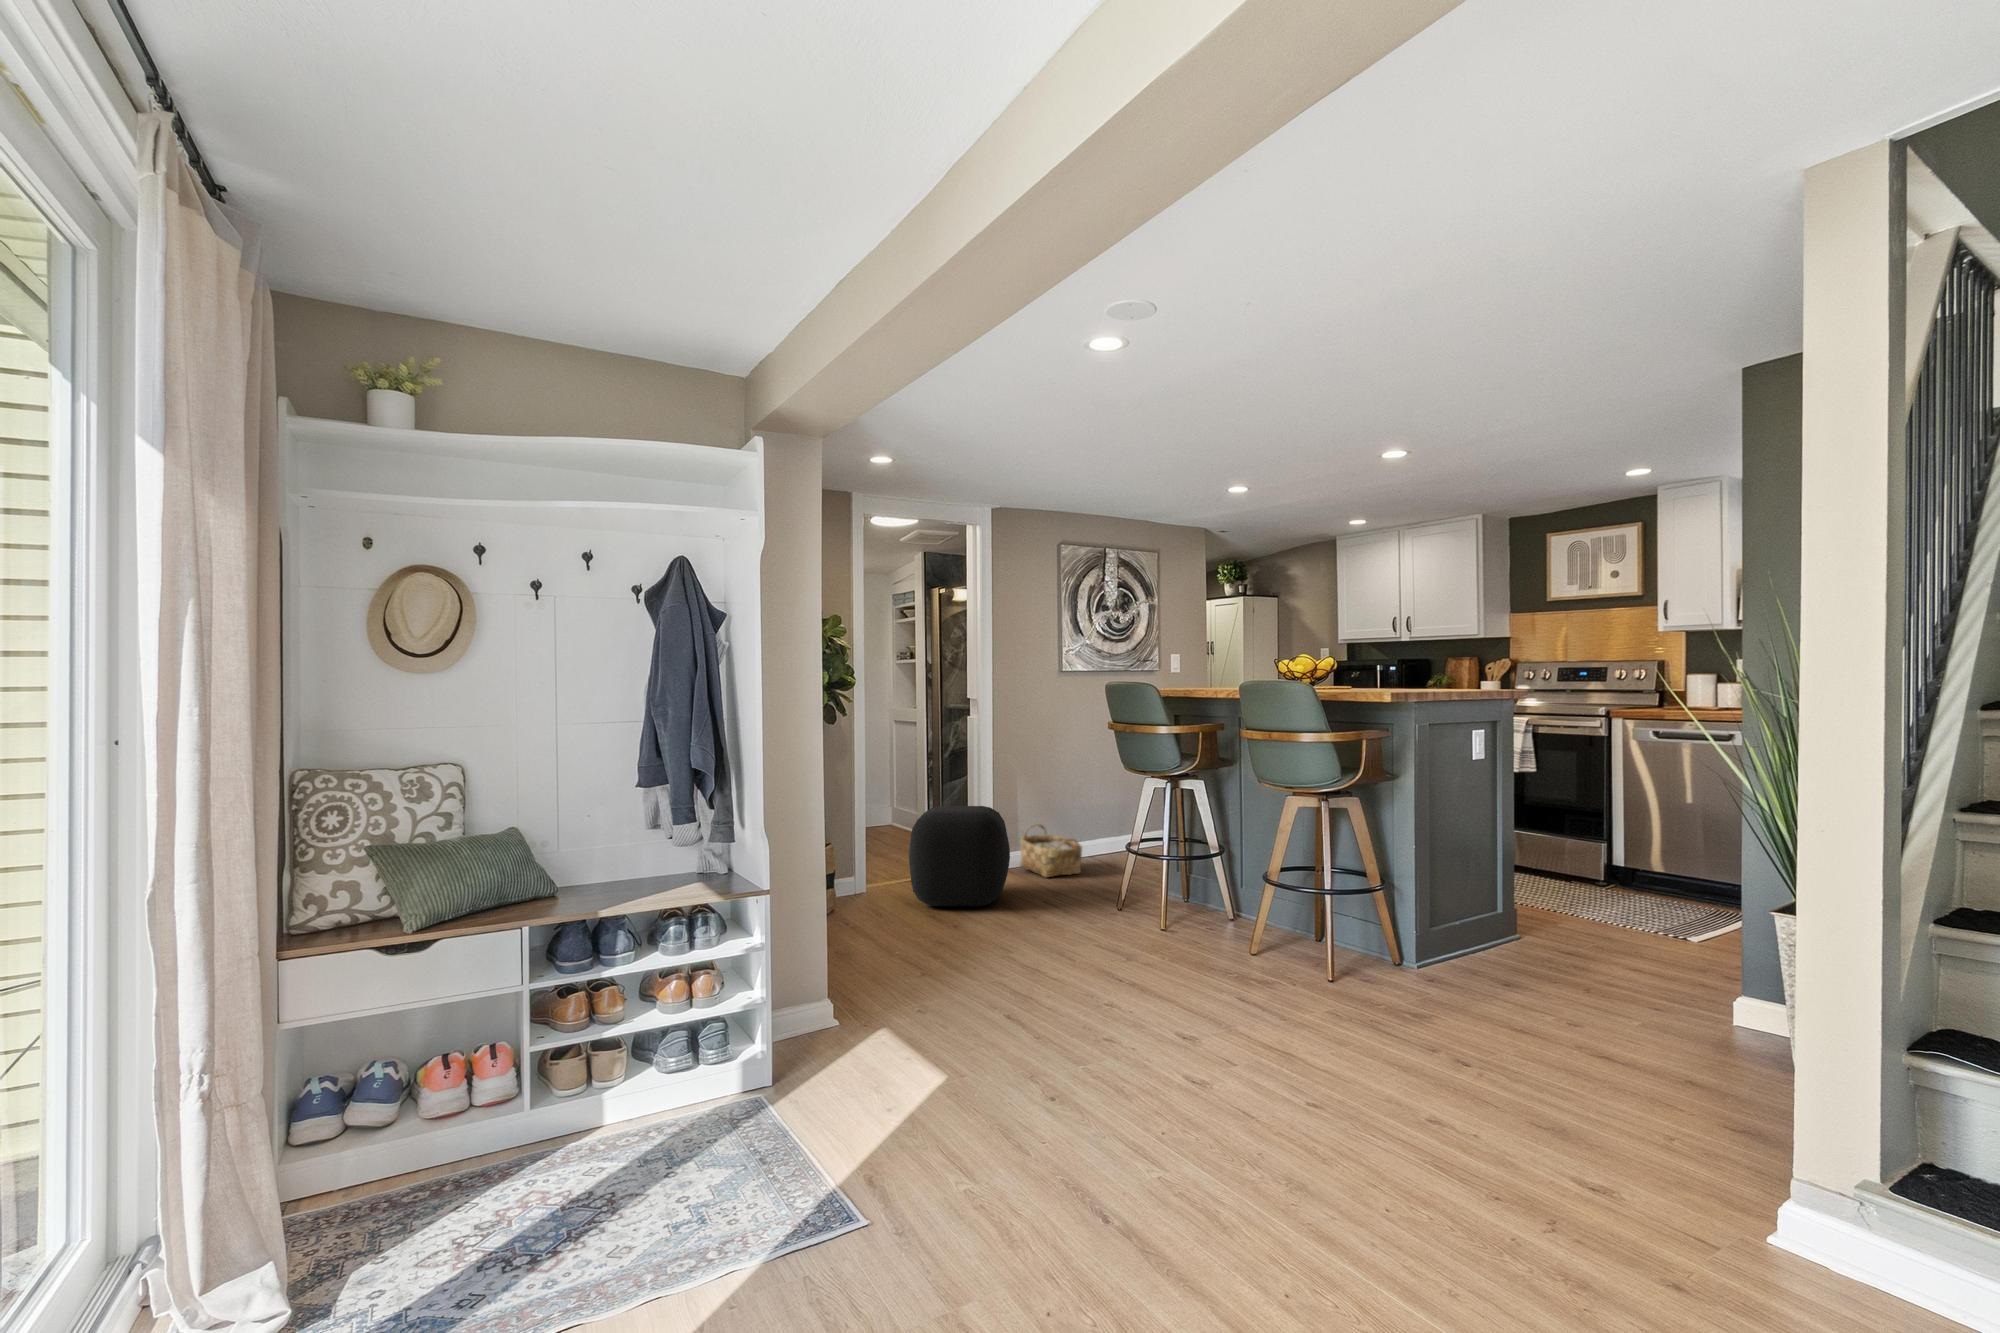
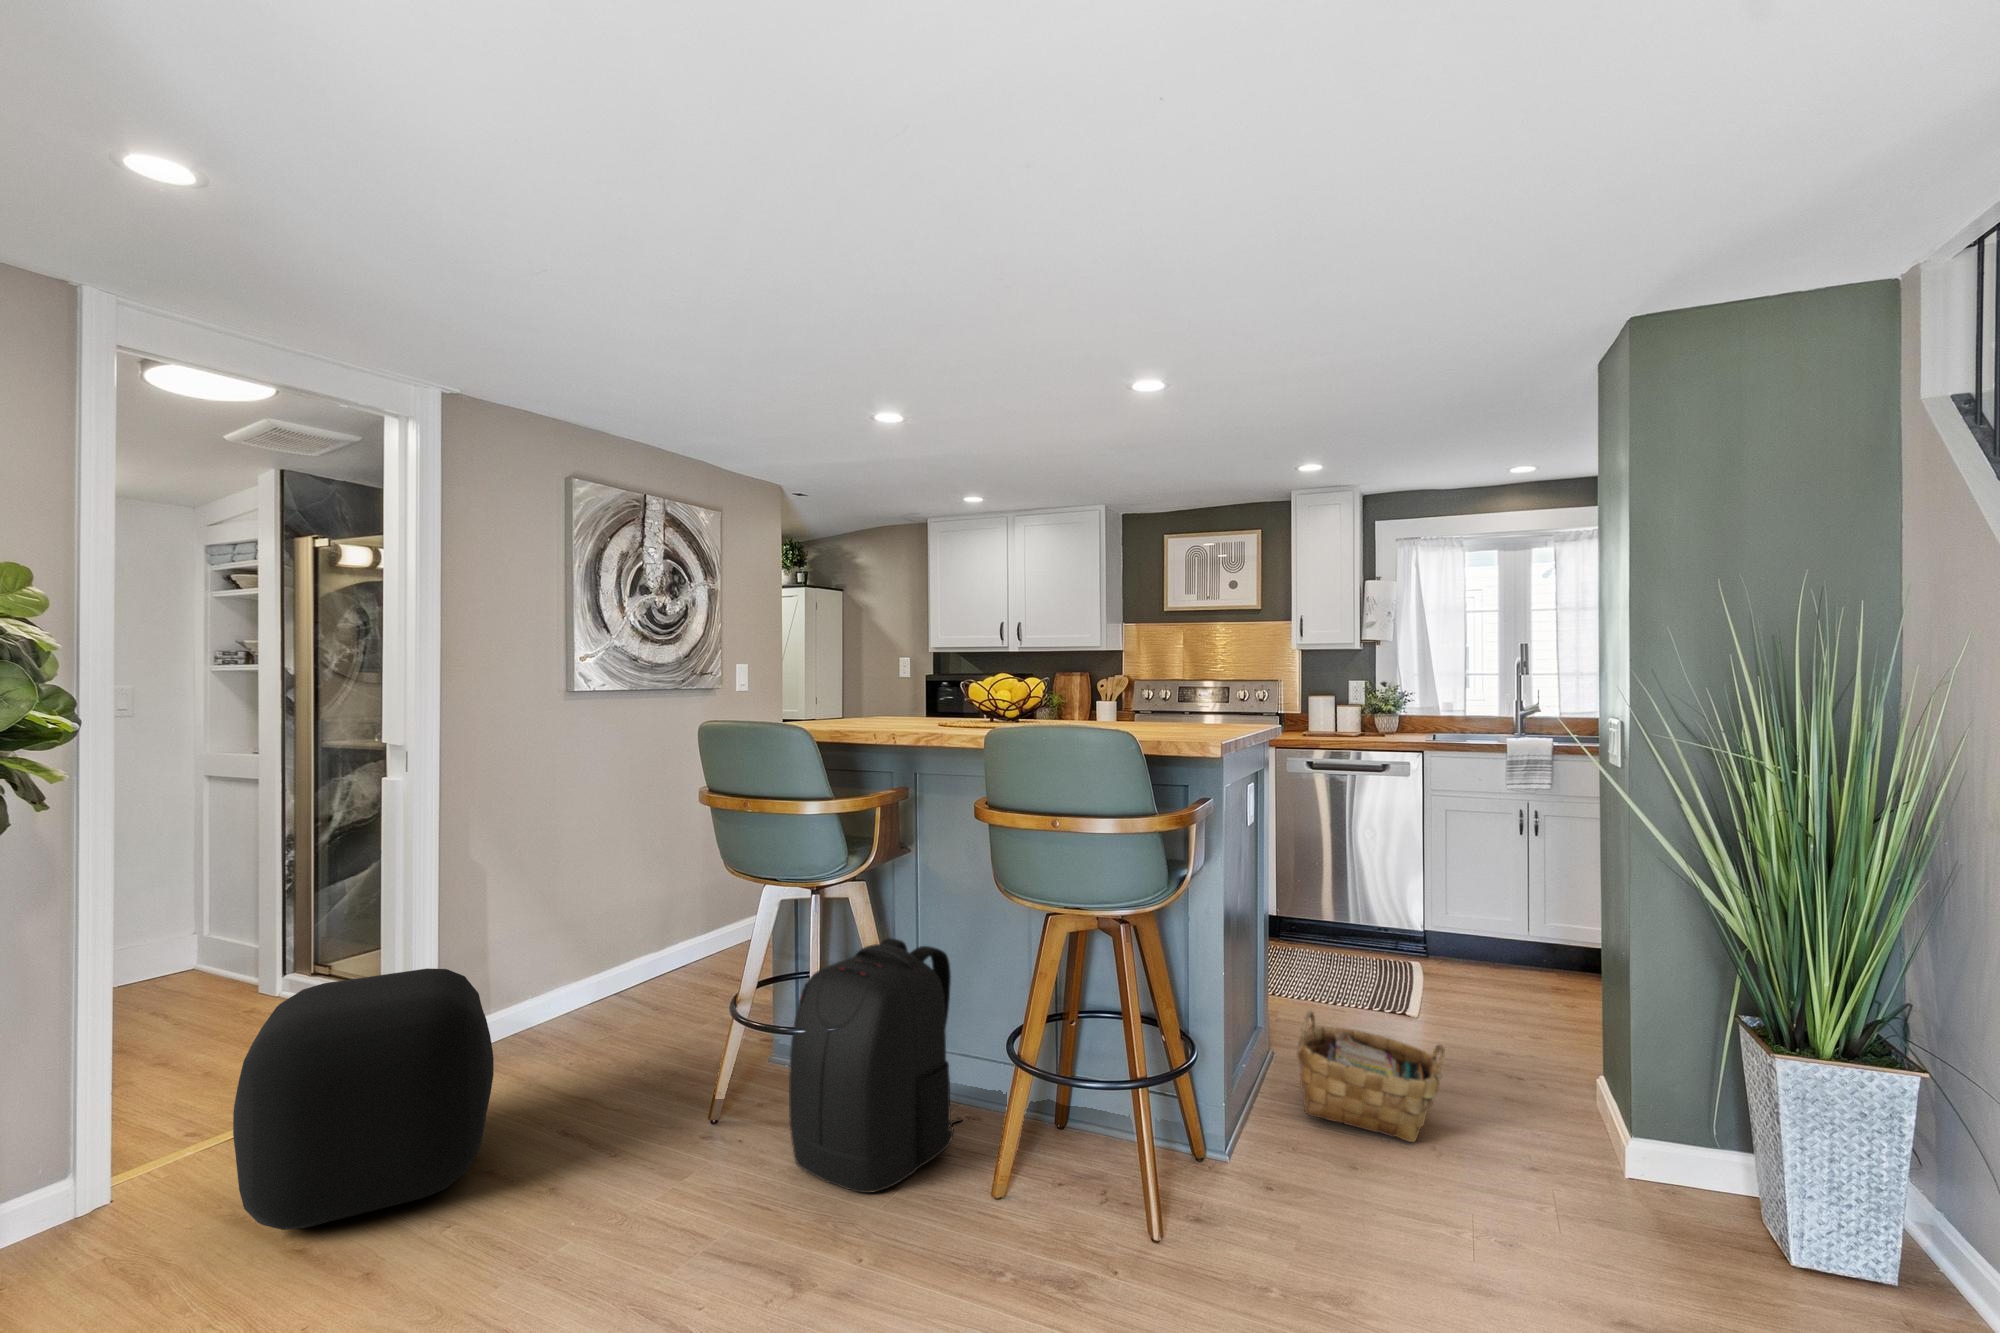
backpack: none [1144,812,1251,936] -> present [789,938,962,1193]
woven basket: present [1021,824,1082,878] -> present [1297,1010,1445,1142]

